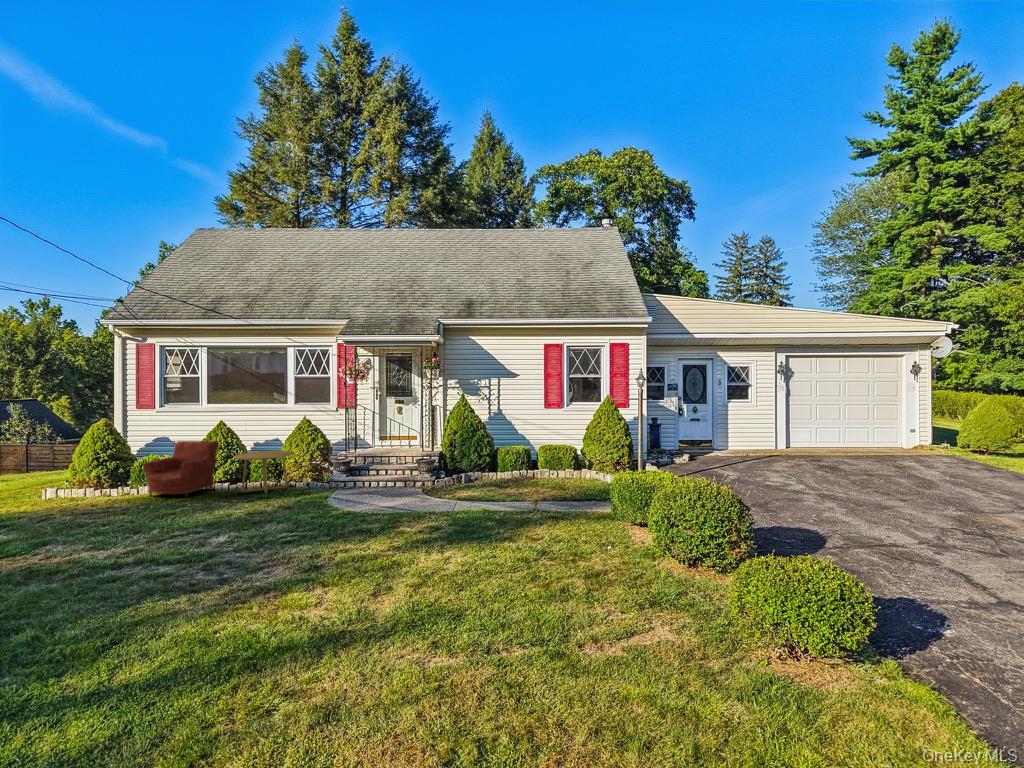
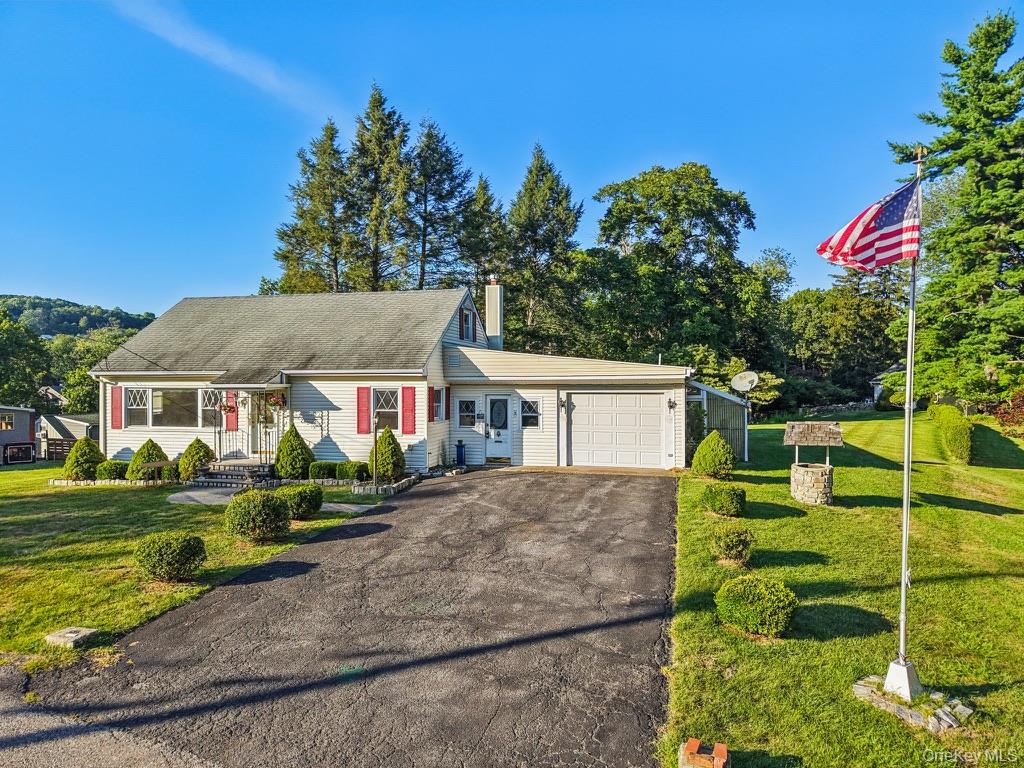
armchair: present [143,441,219,497] -> none [94,453,139,488]

